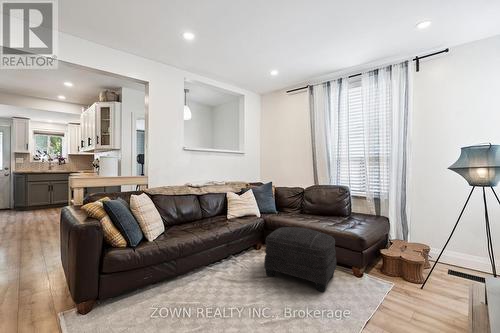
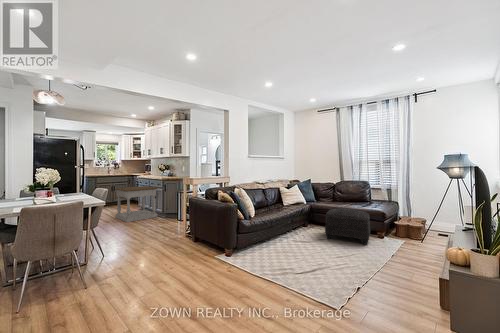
side table: none [15,186,71,234] -> present [115,186,157,222]

